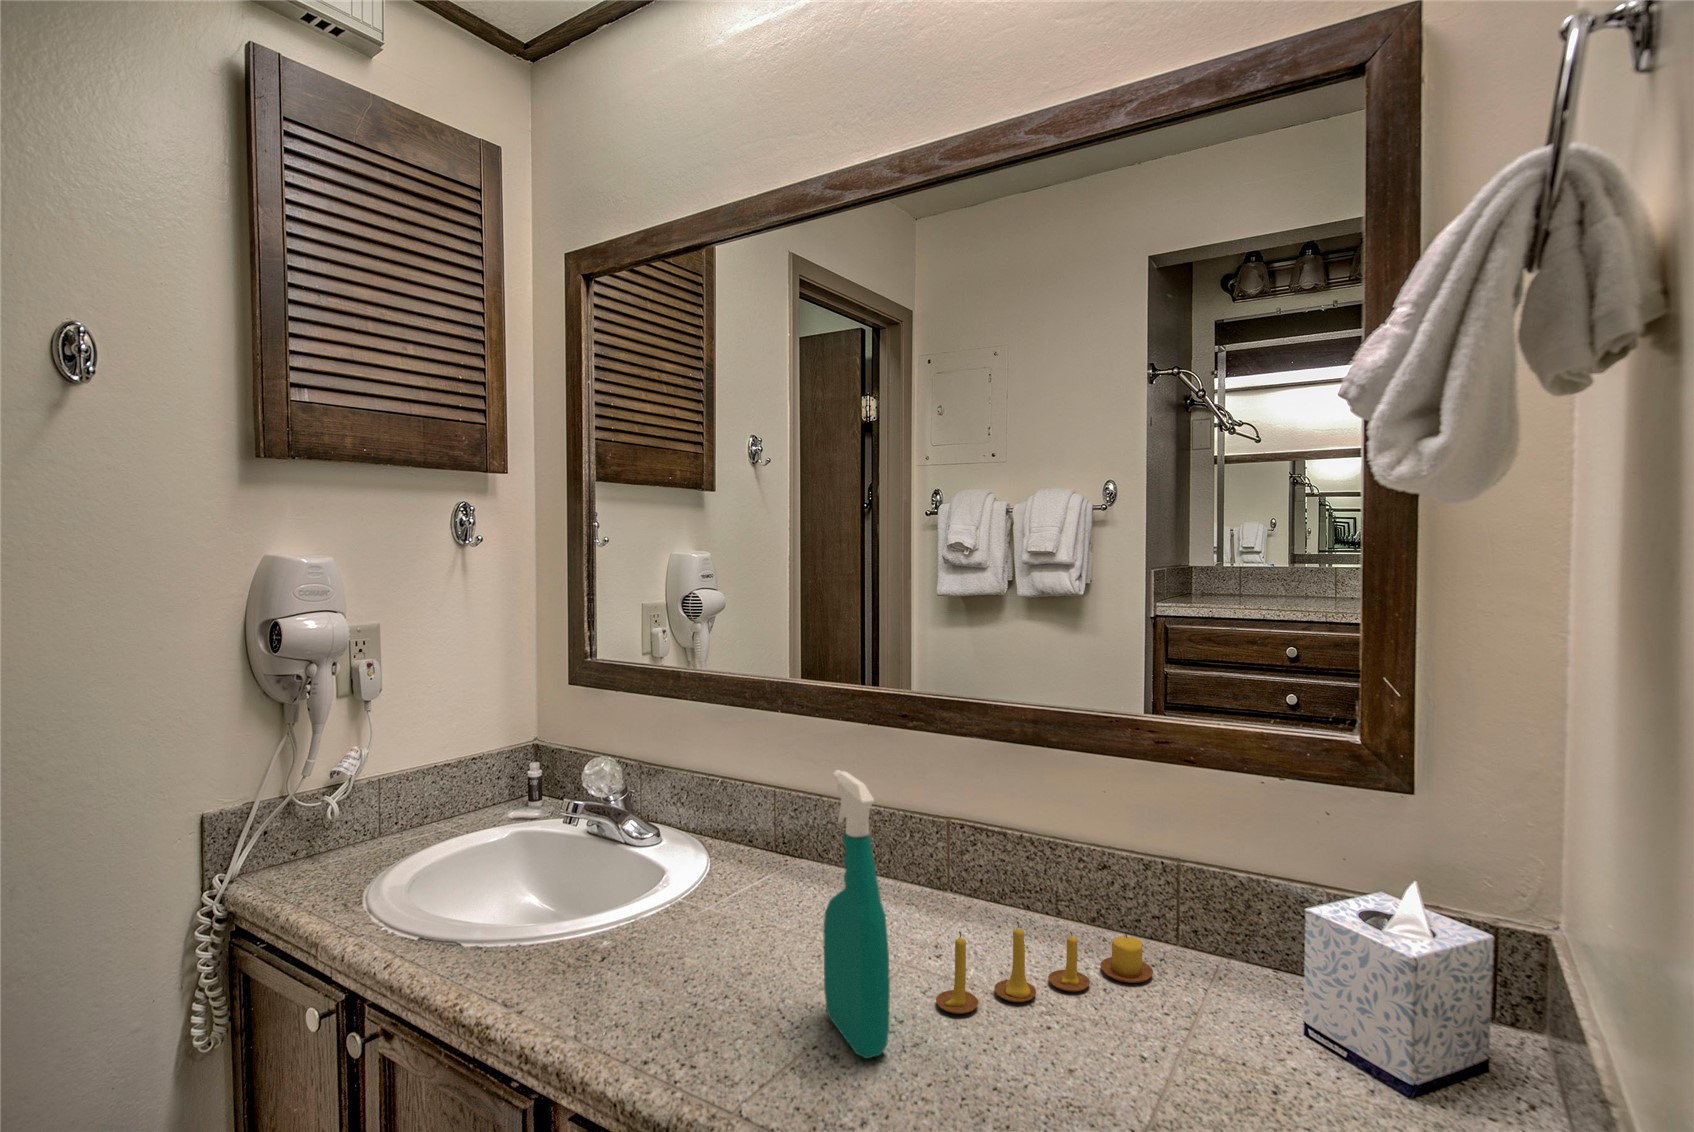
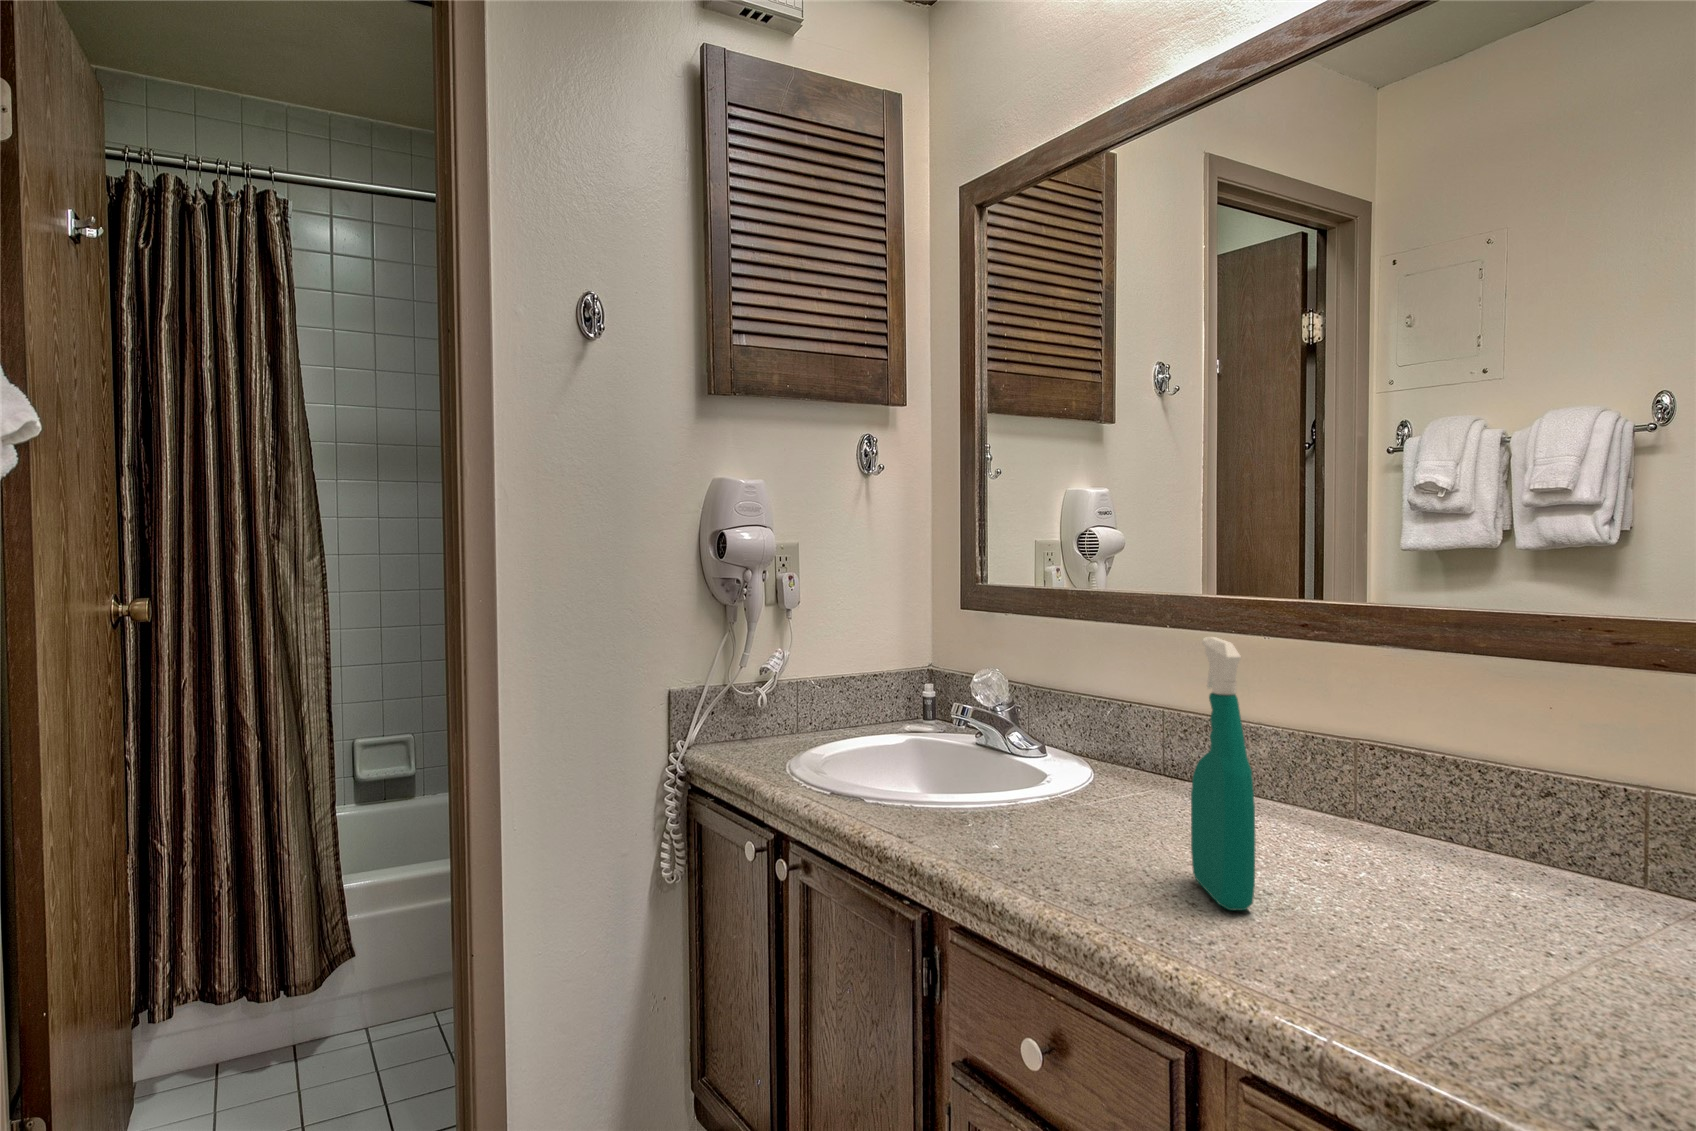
candle: present [936,922,1153,1014] -> none [1316,816,1606,909]

